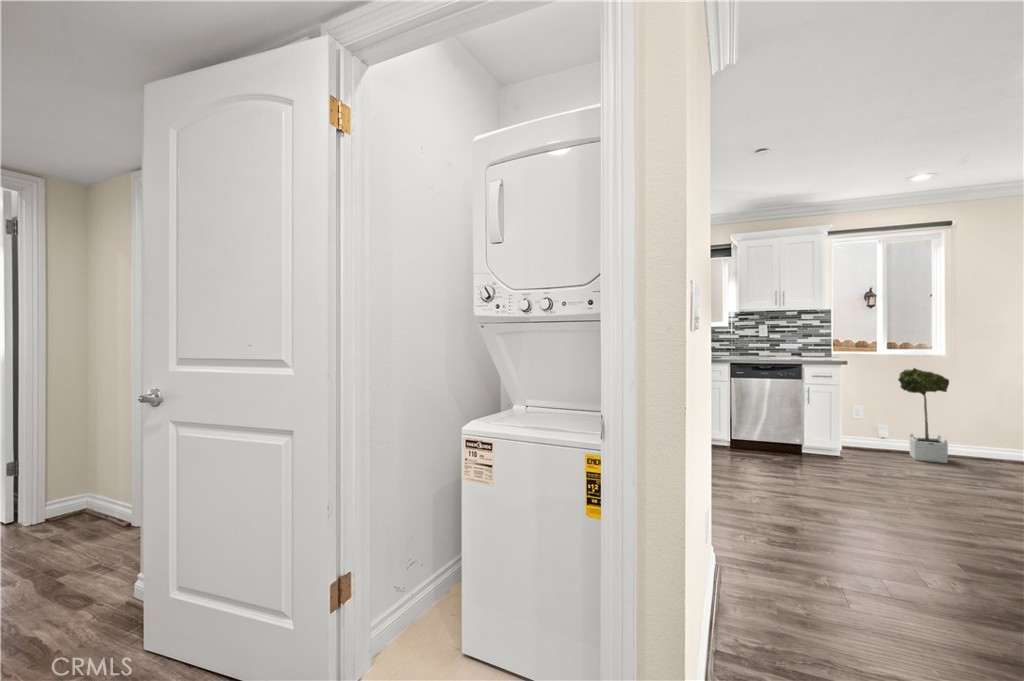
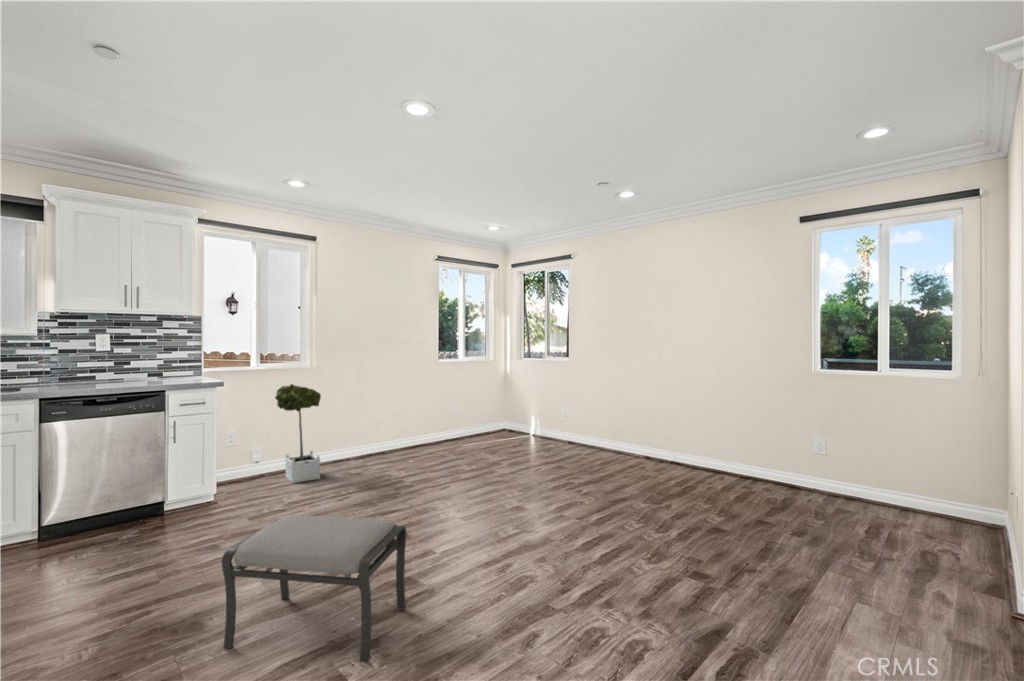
ottoman: none [830,457,1000,571] -> present [222,515,407,662]

